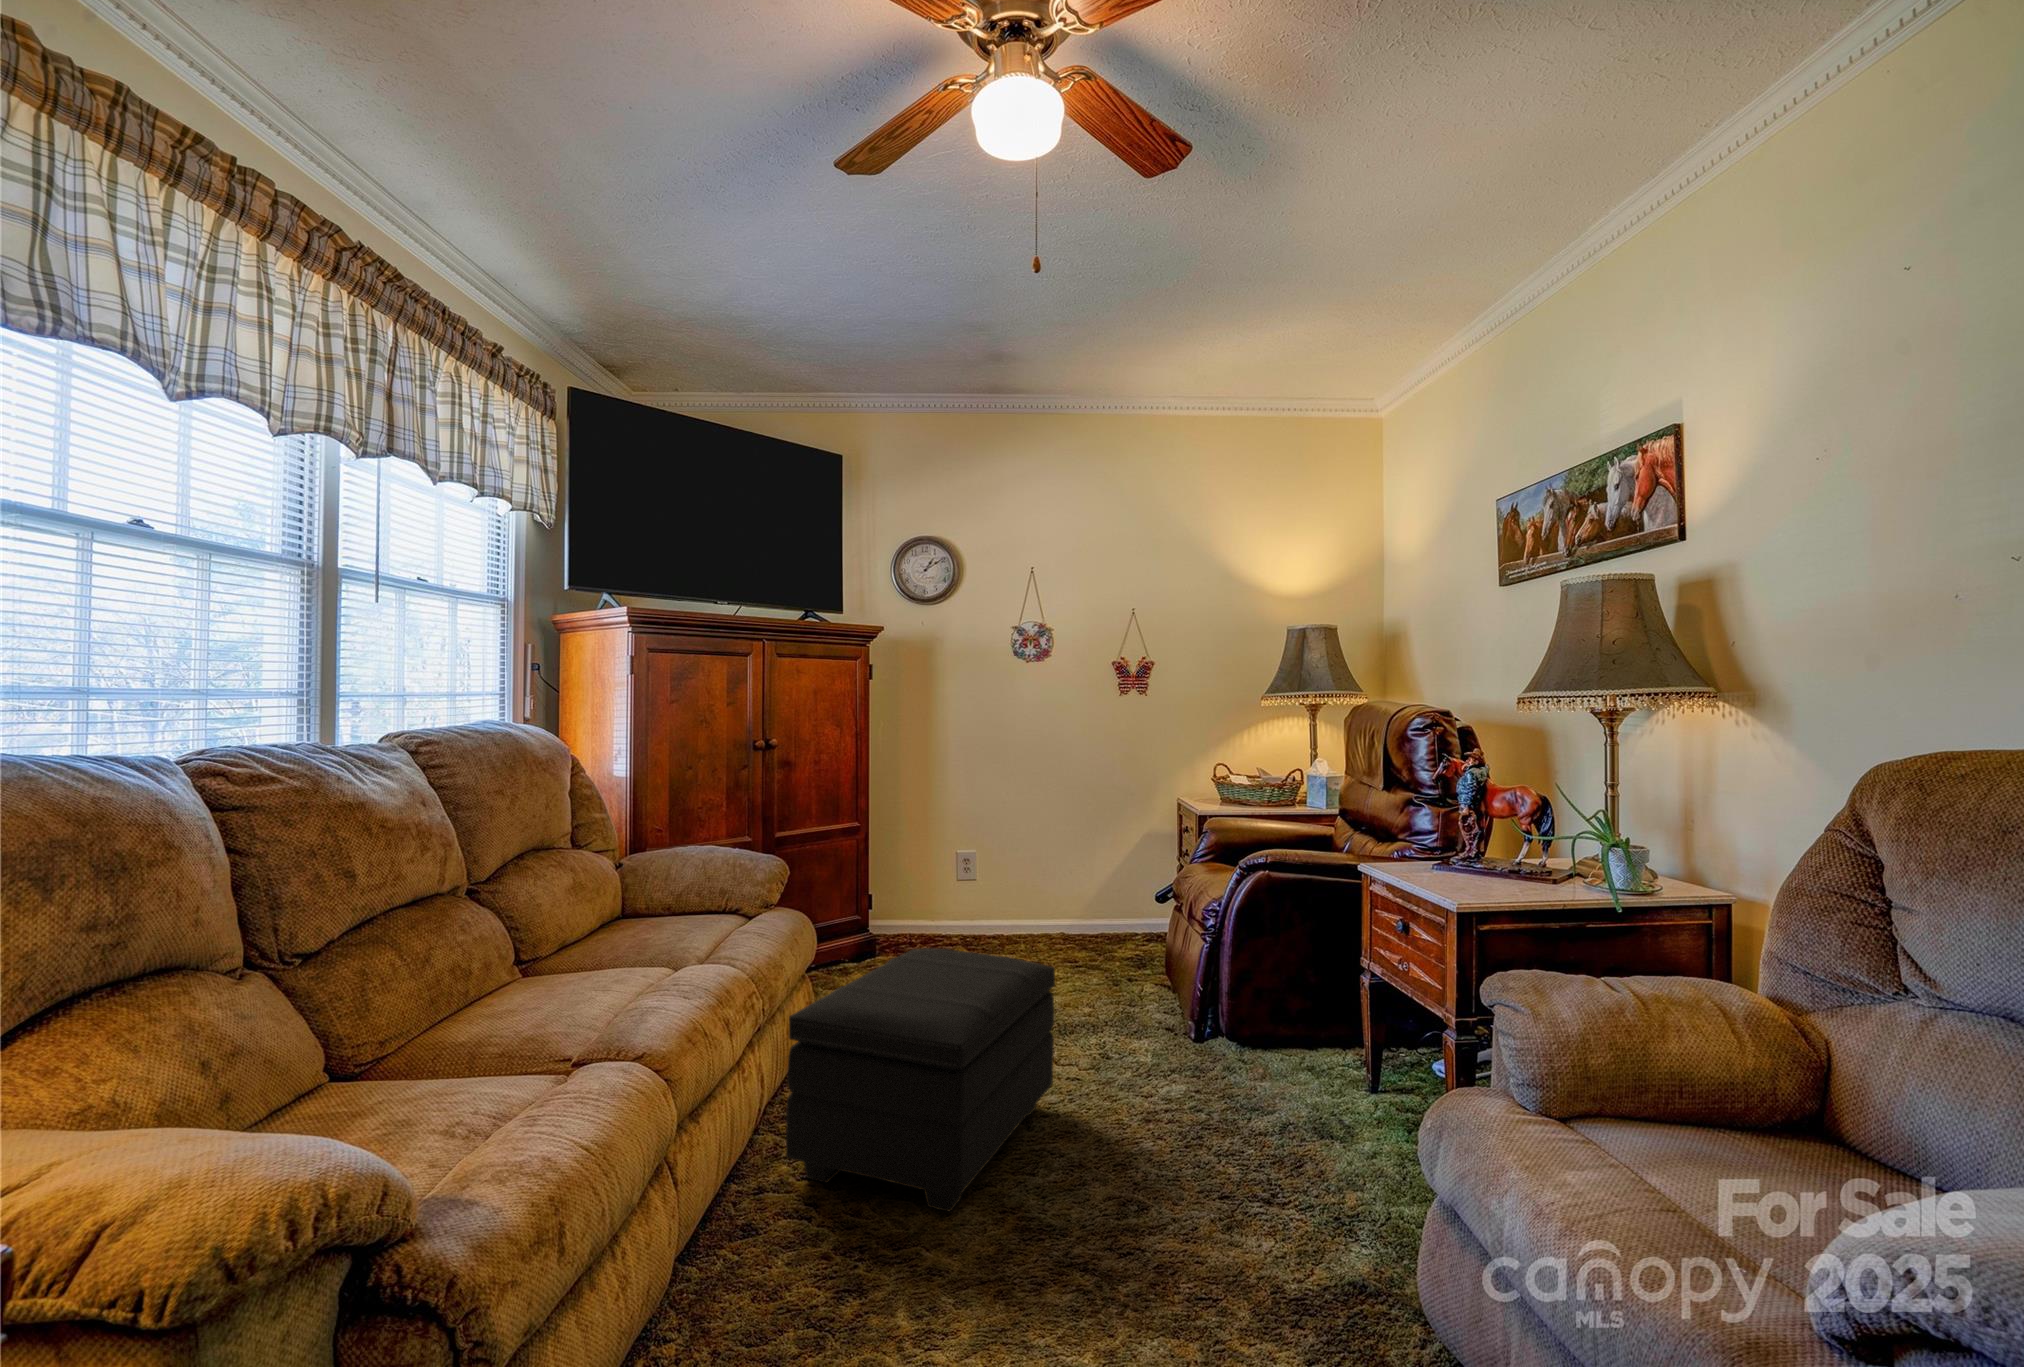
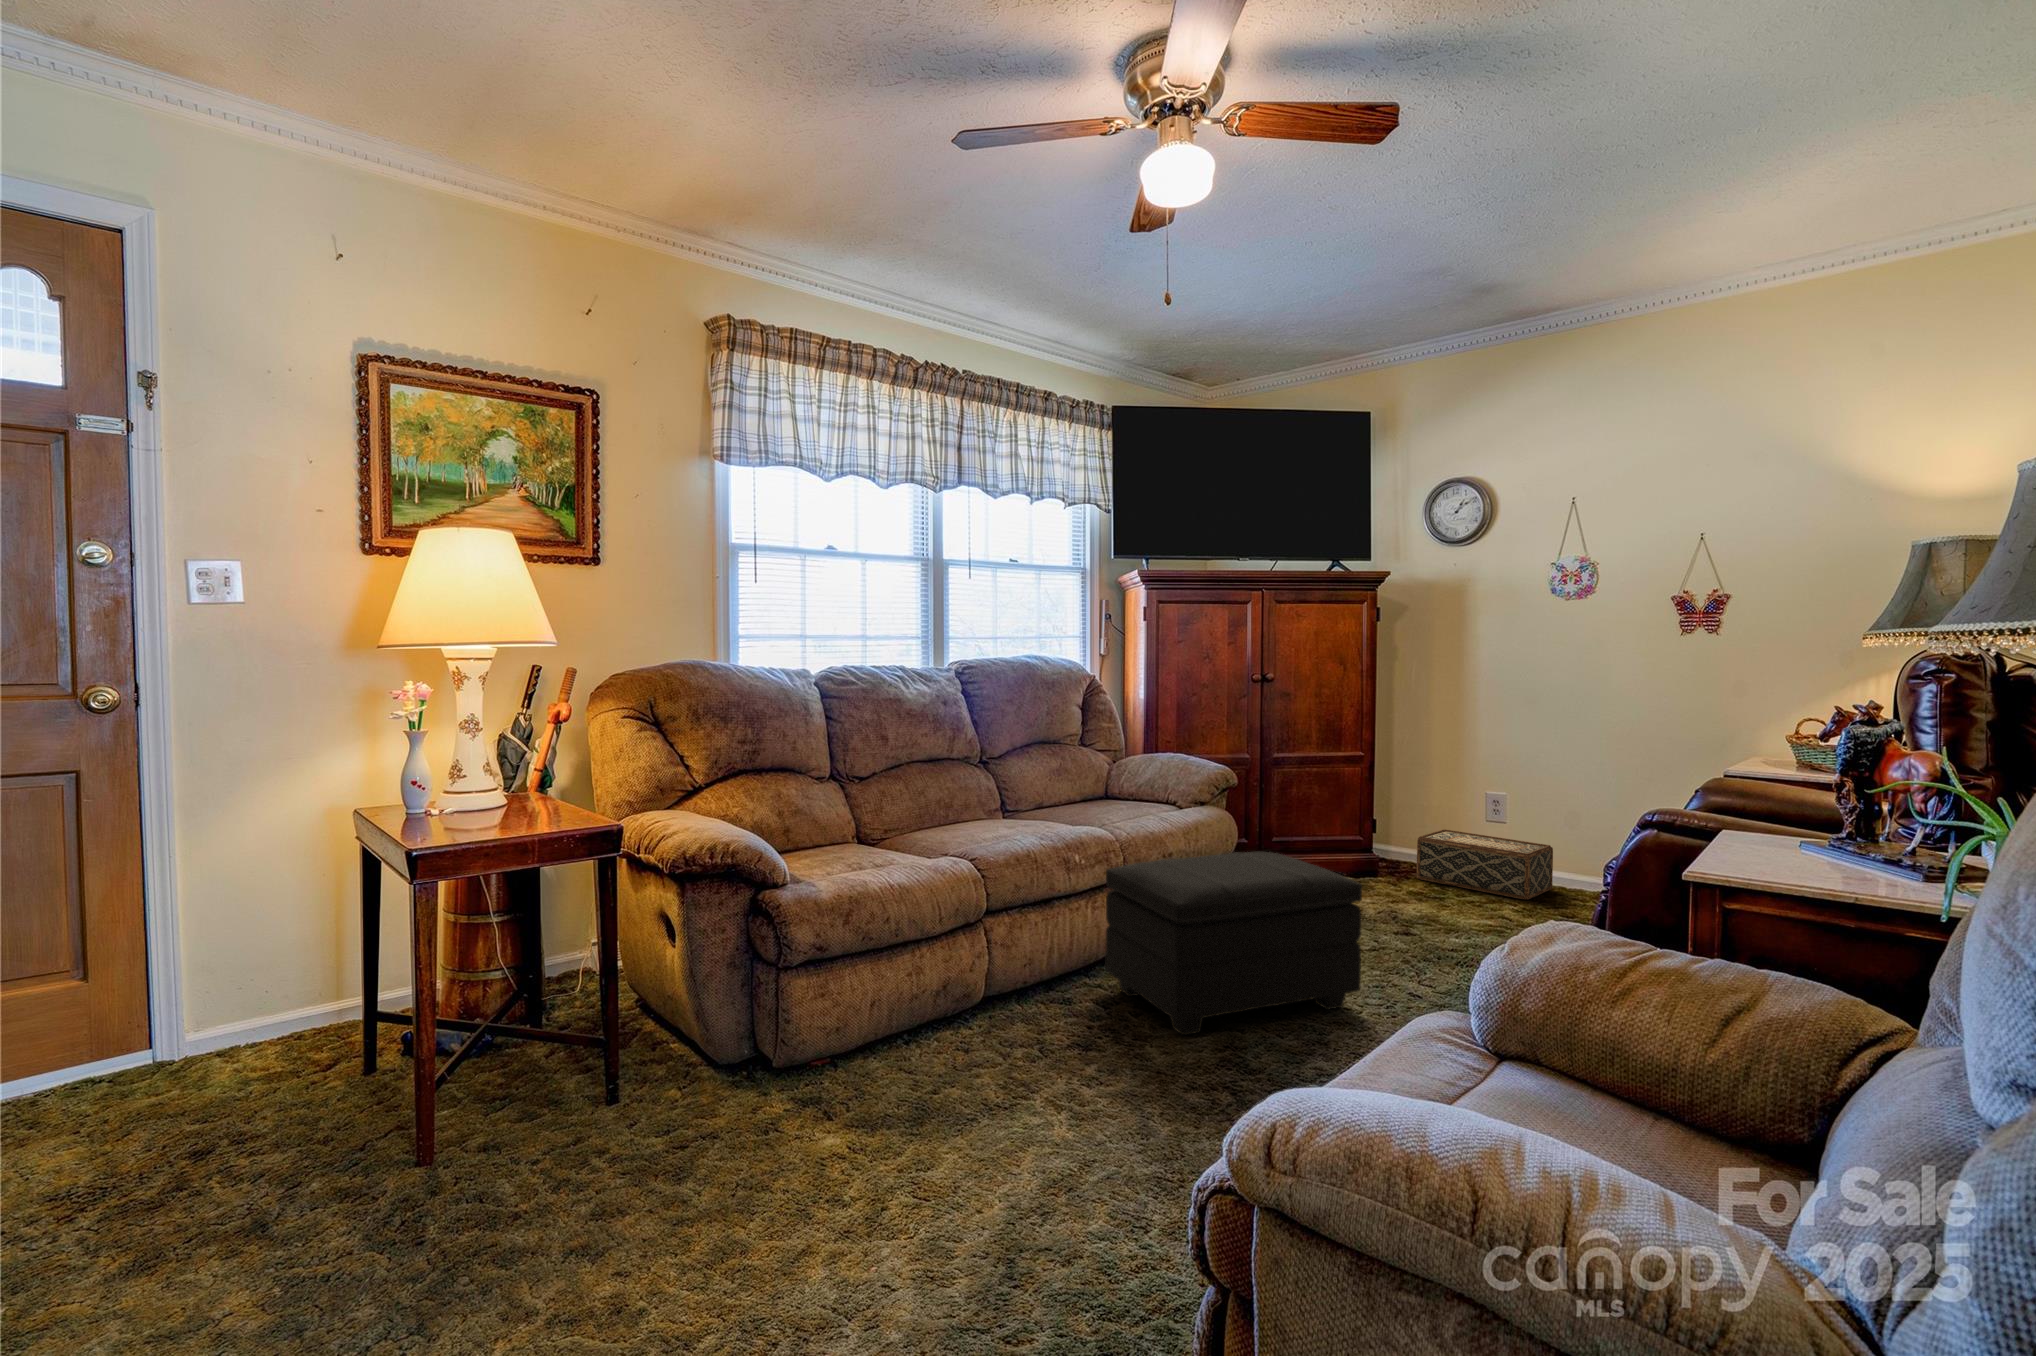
woven basket: none [911,885,1020,943] -> present [1417,829,1553,900]

